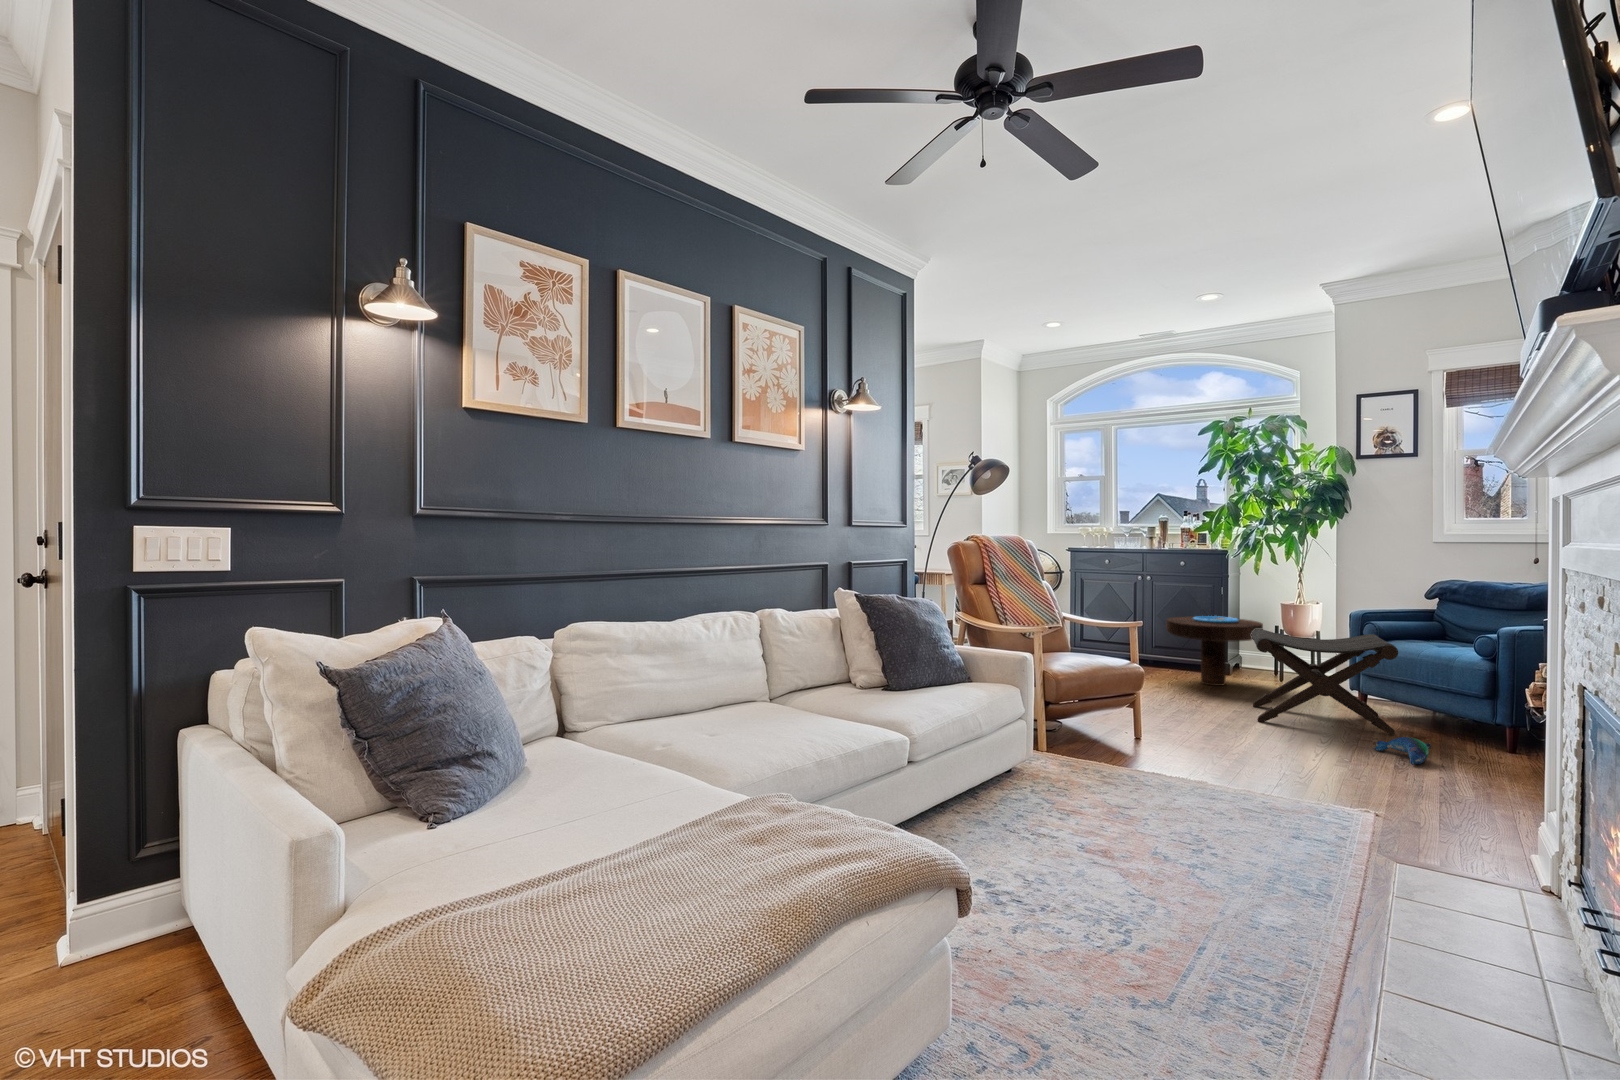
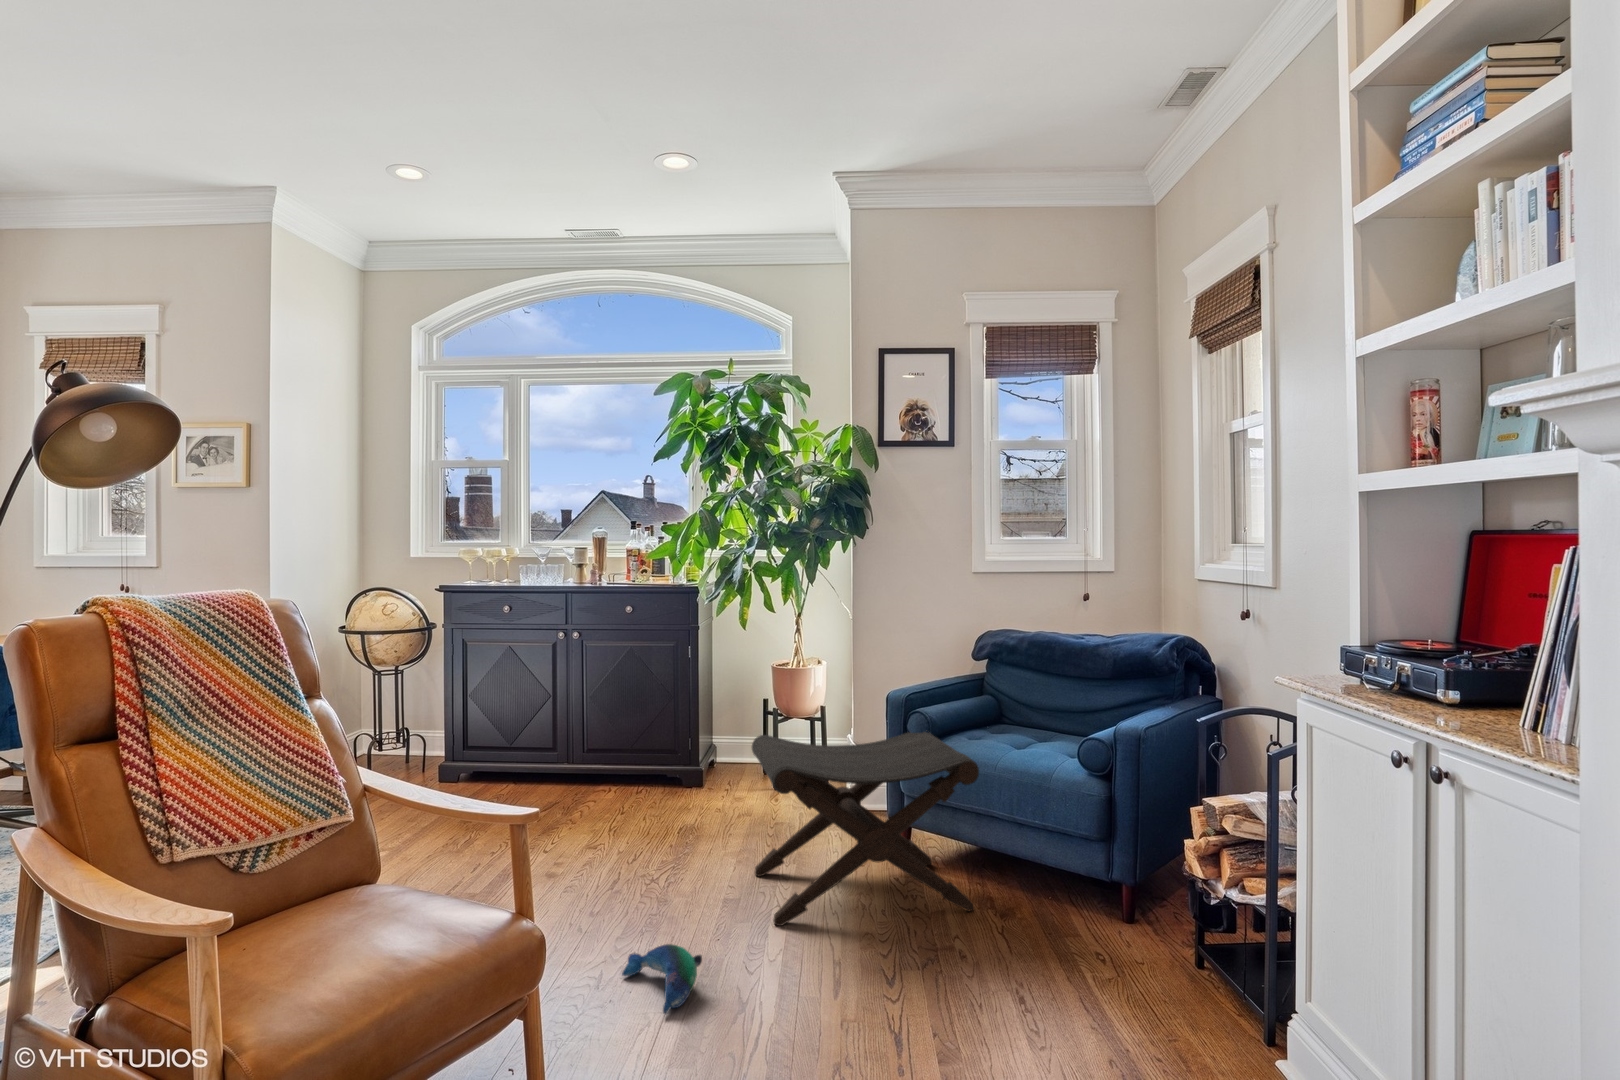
side table: present [1166,616,1263,686] -> none [608,699,756,825]
plush toy: present [1375,737,1431,765] -> present [622,944,702,1014]

